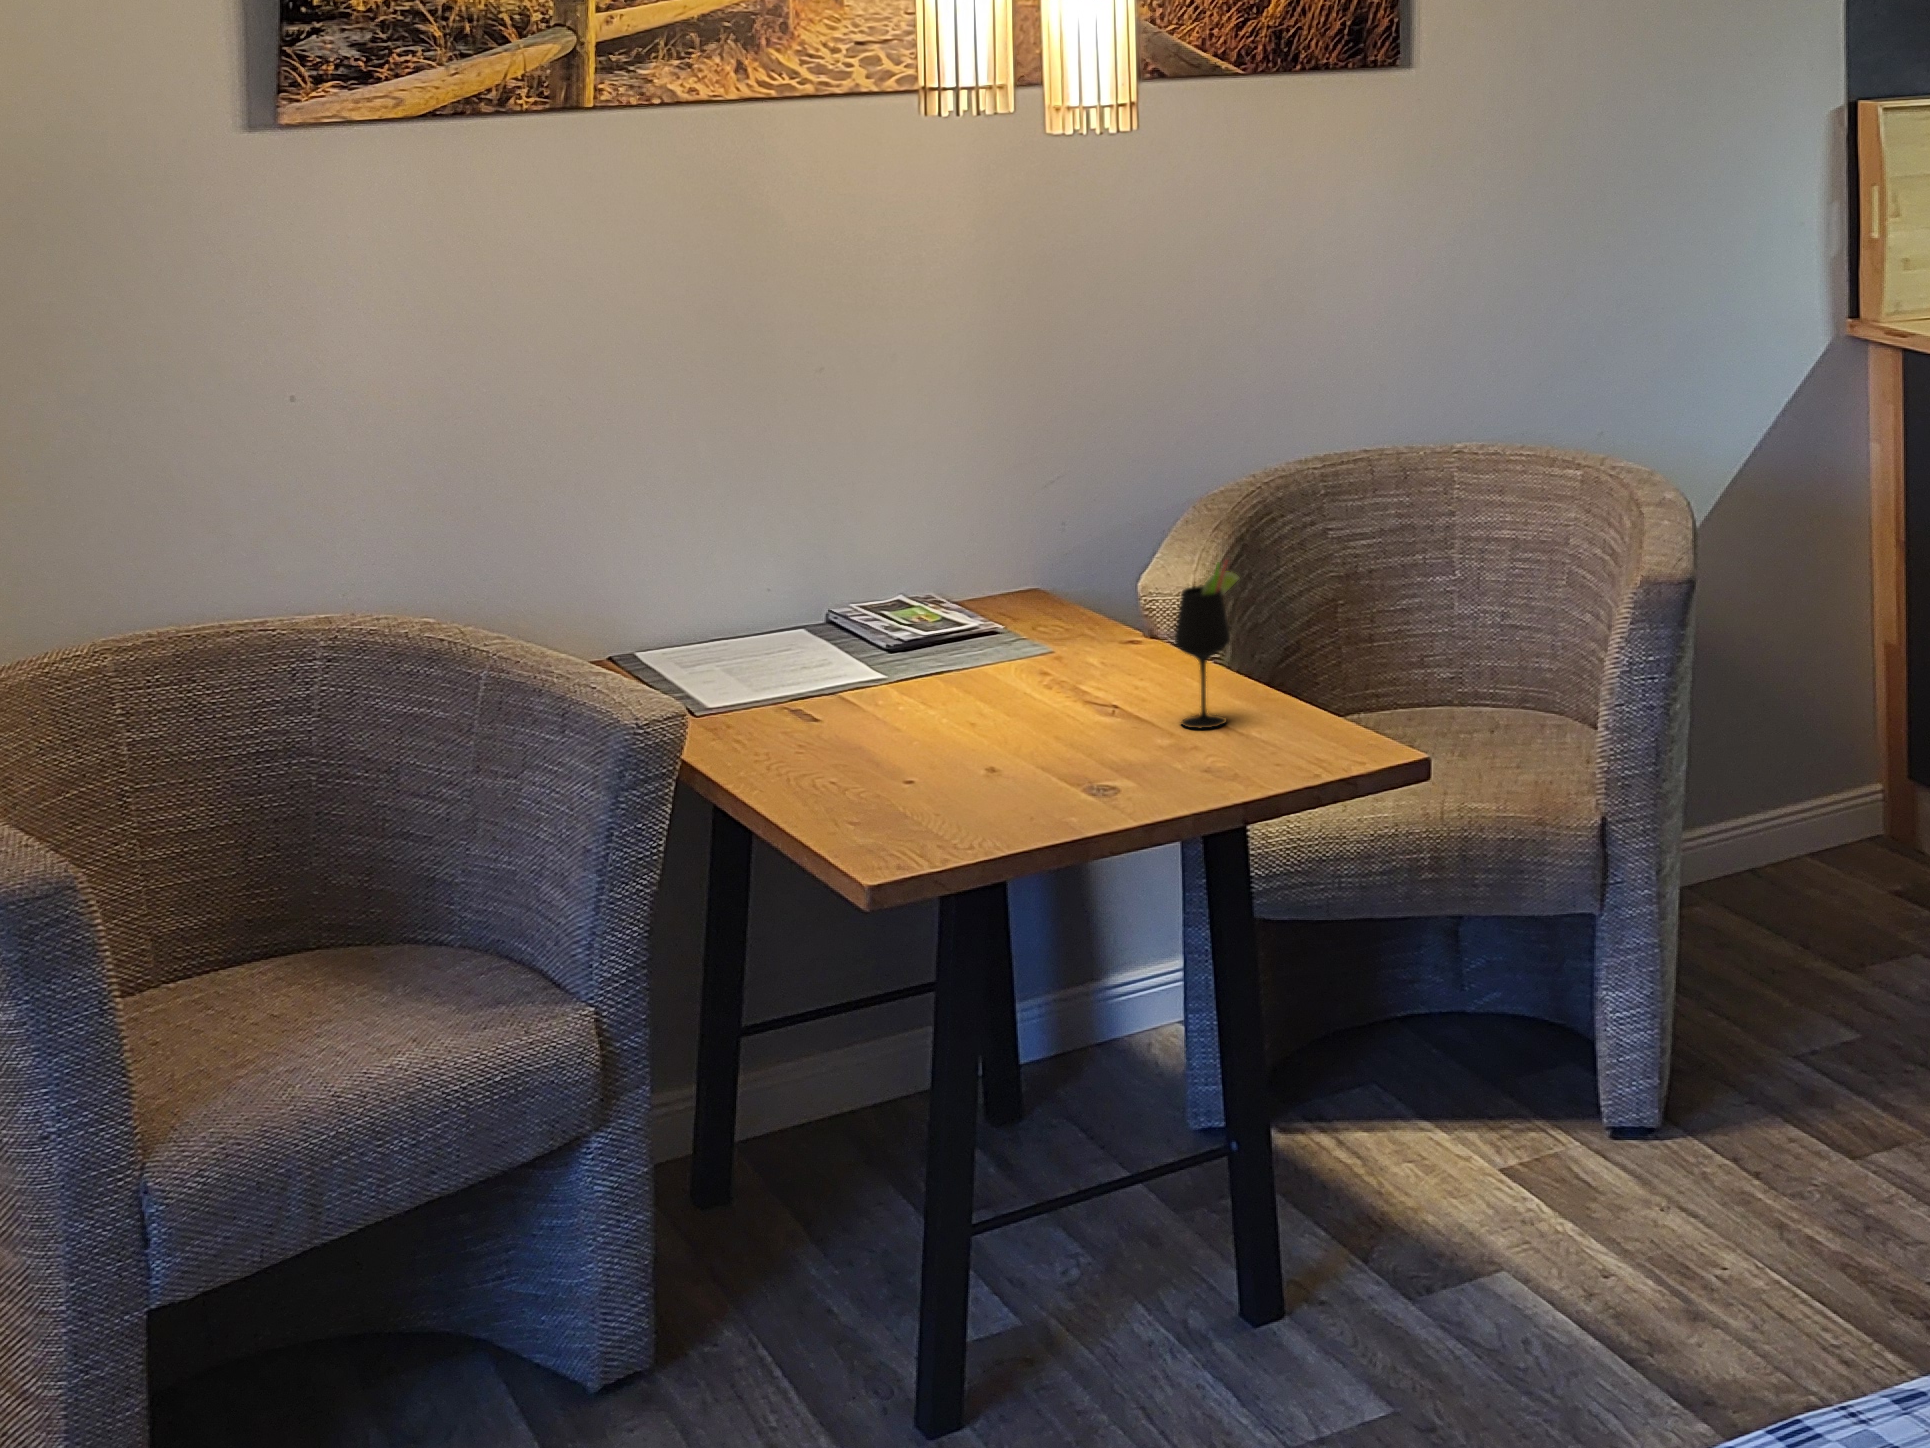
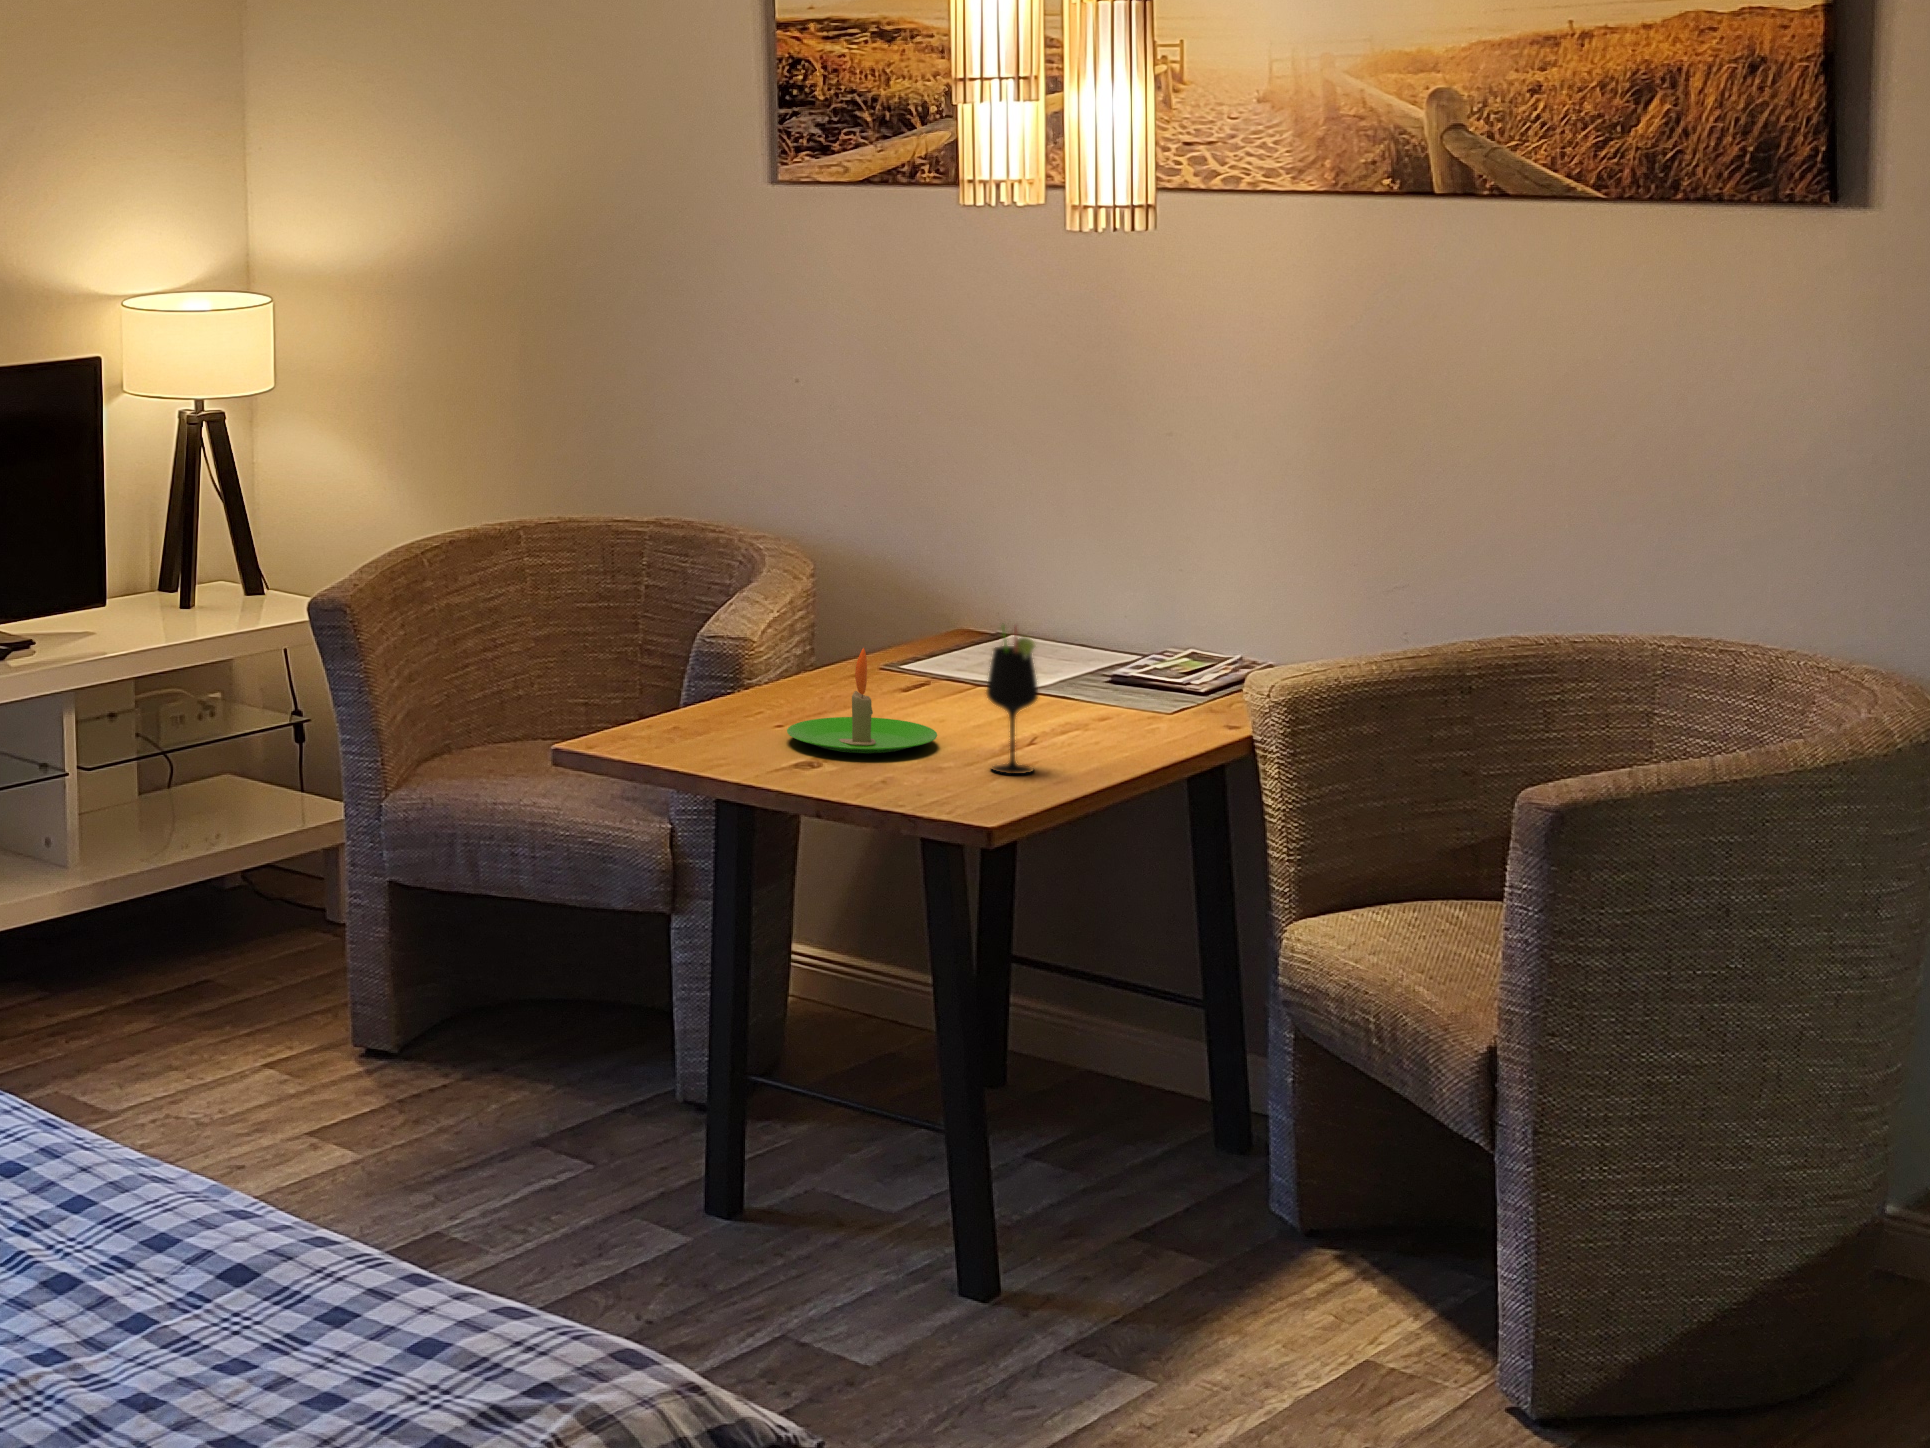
candle: none [939,643,1115,773] -> present [787,648,937,753]

